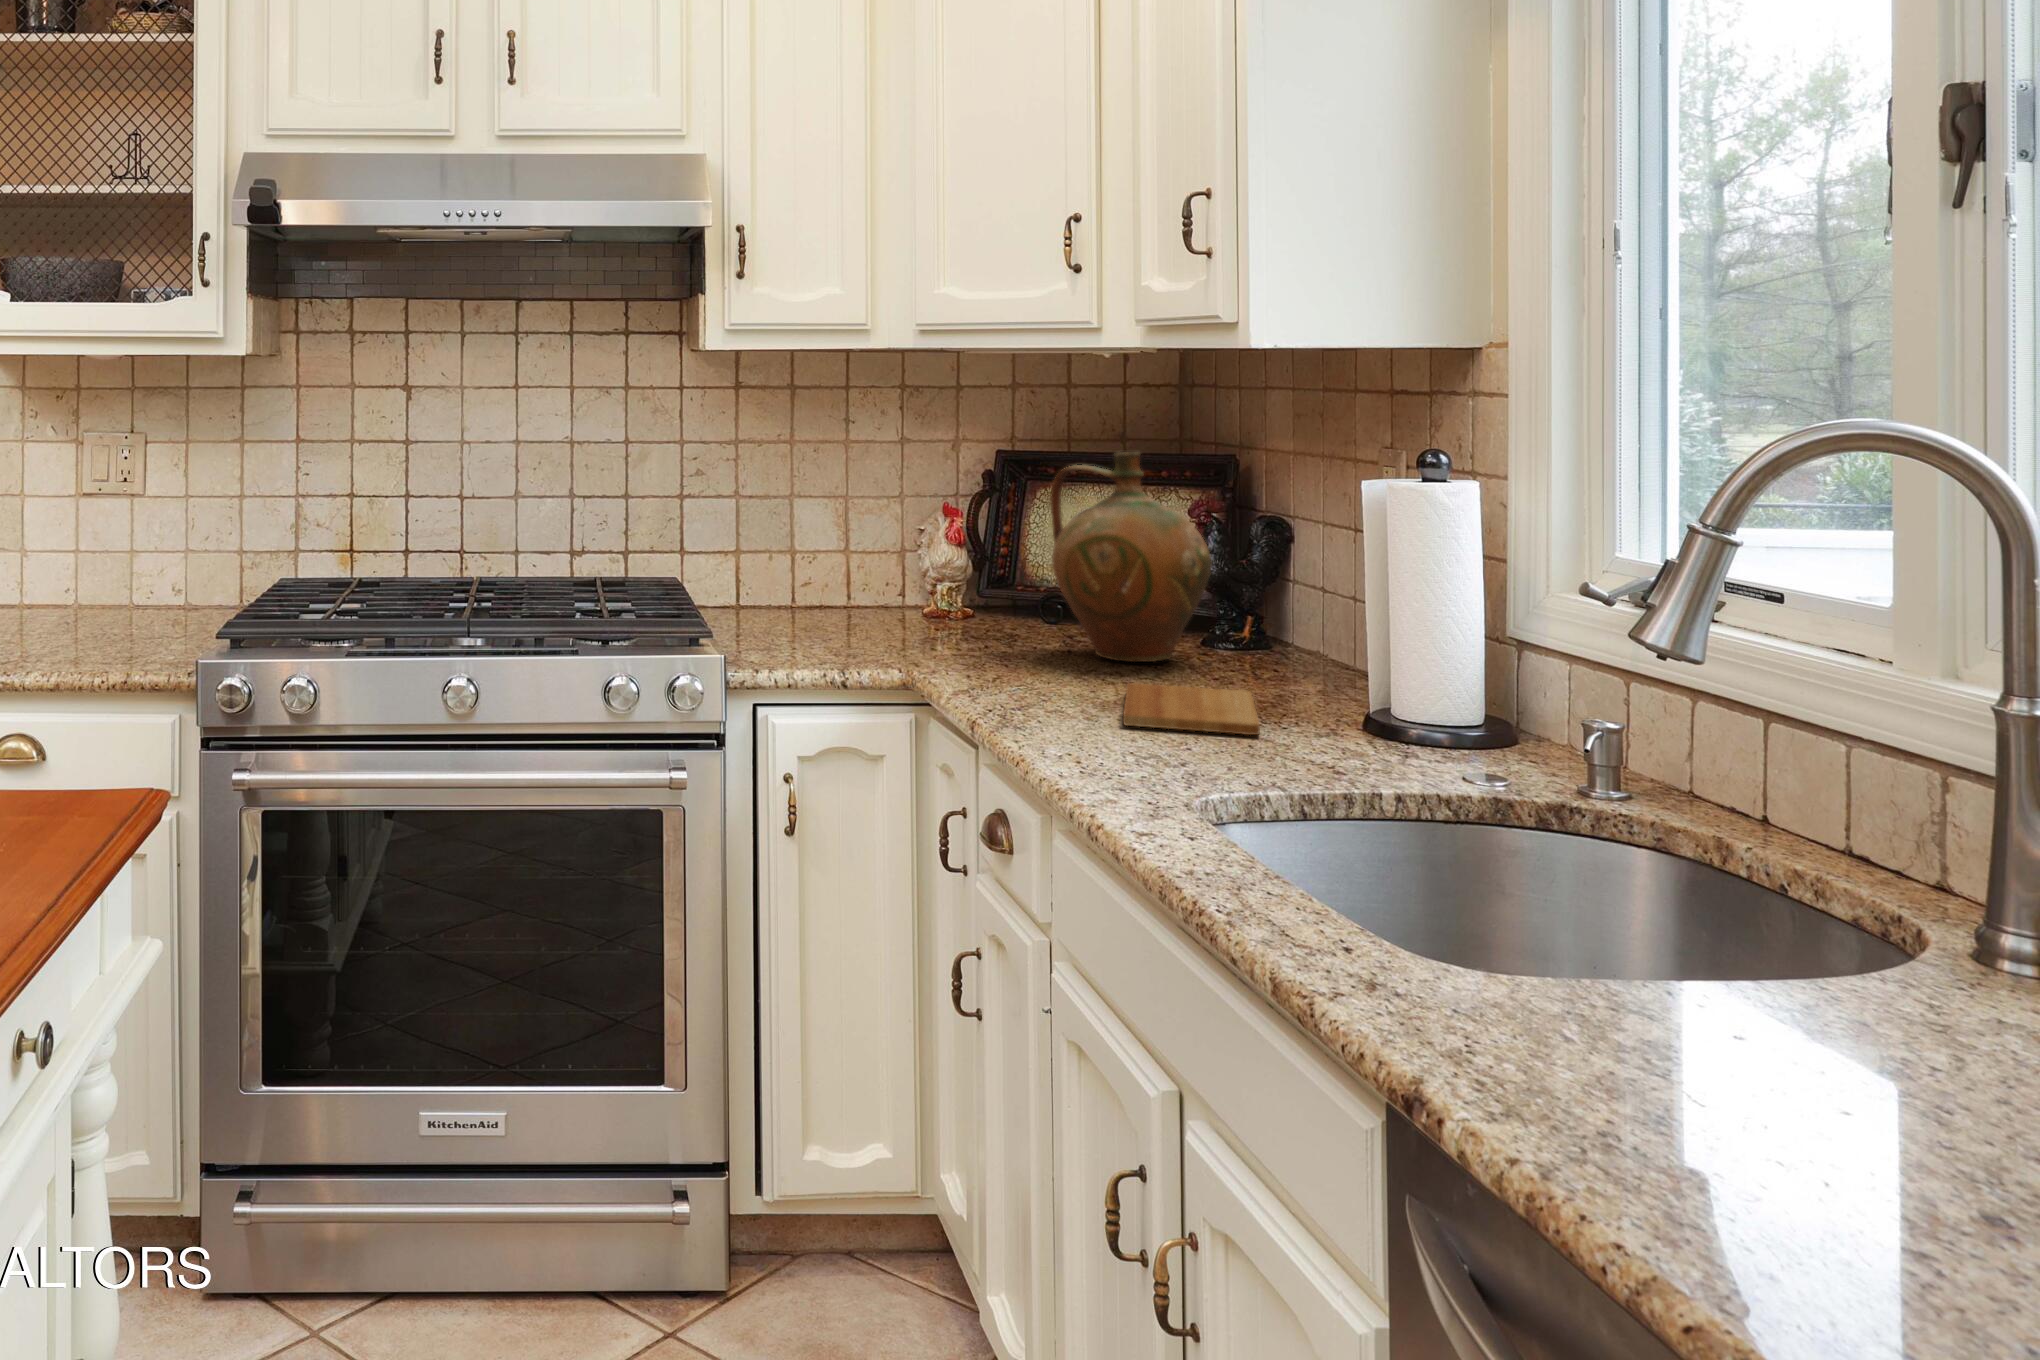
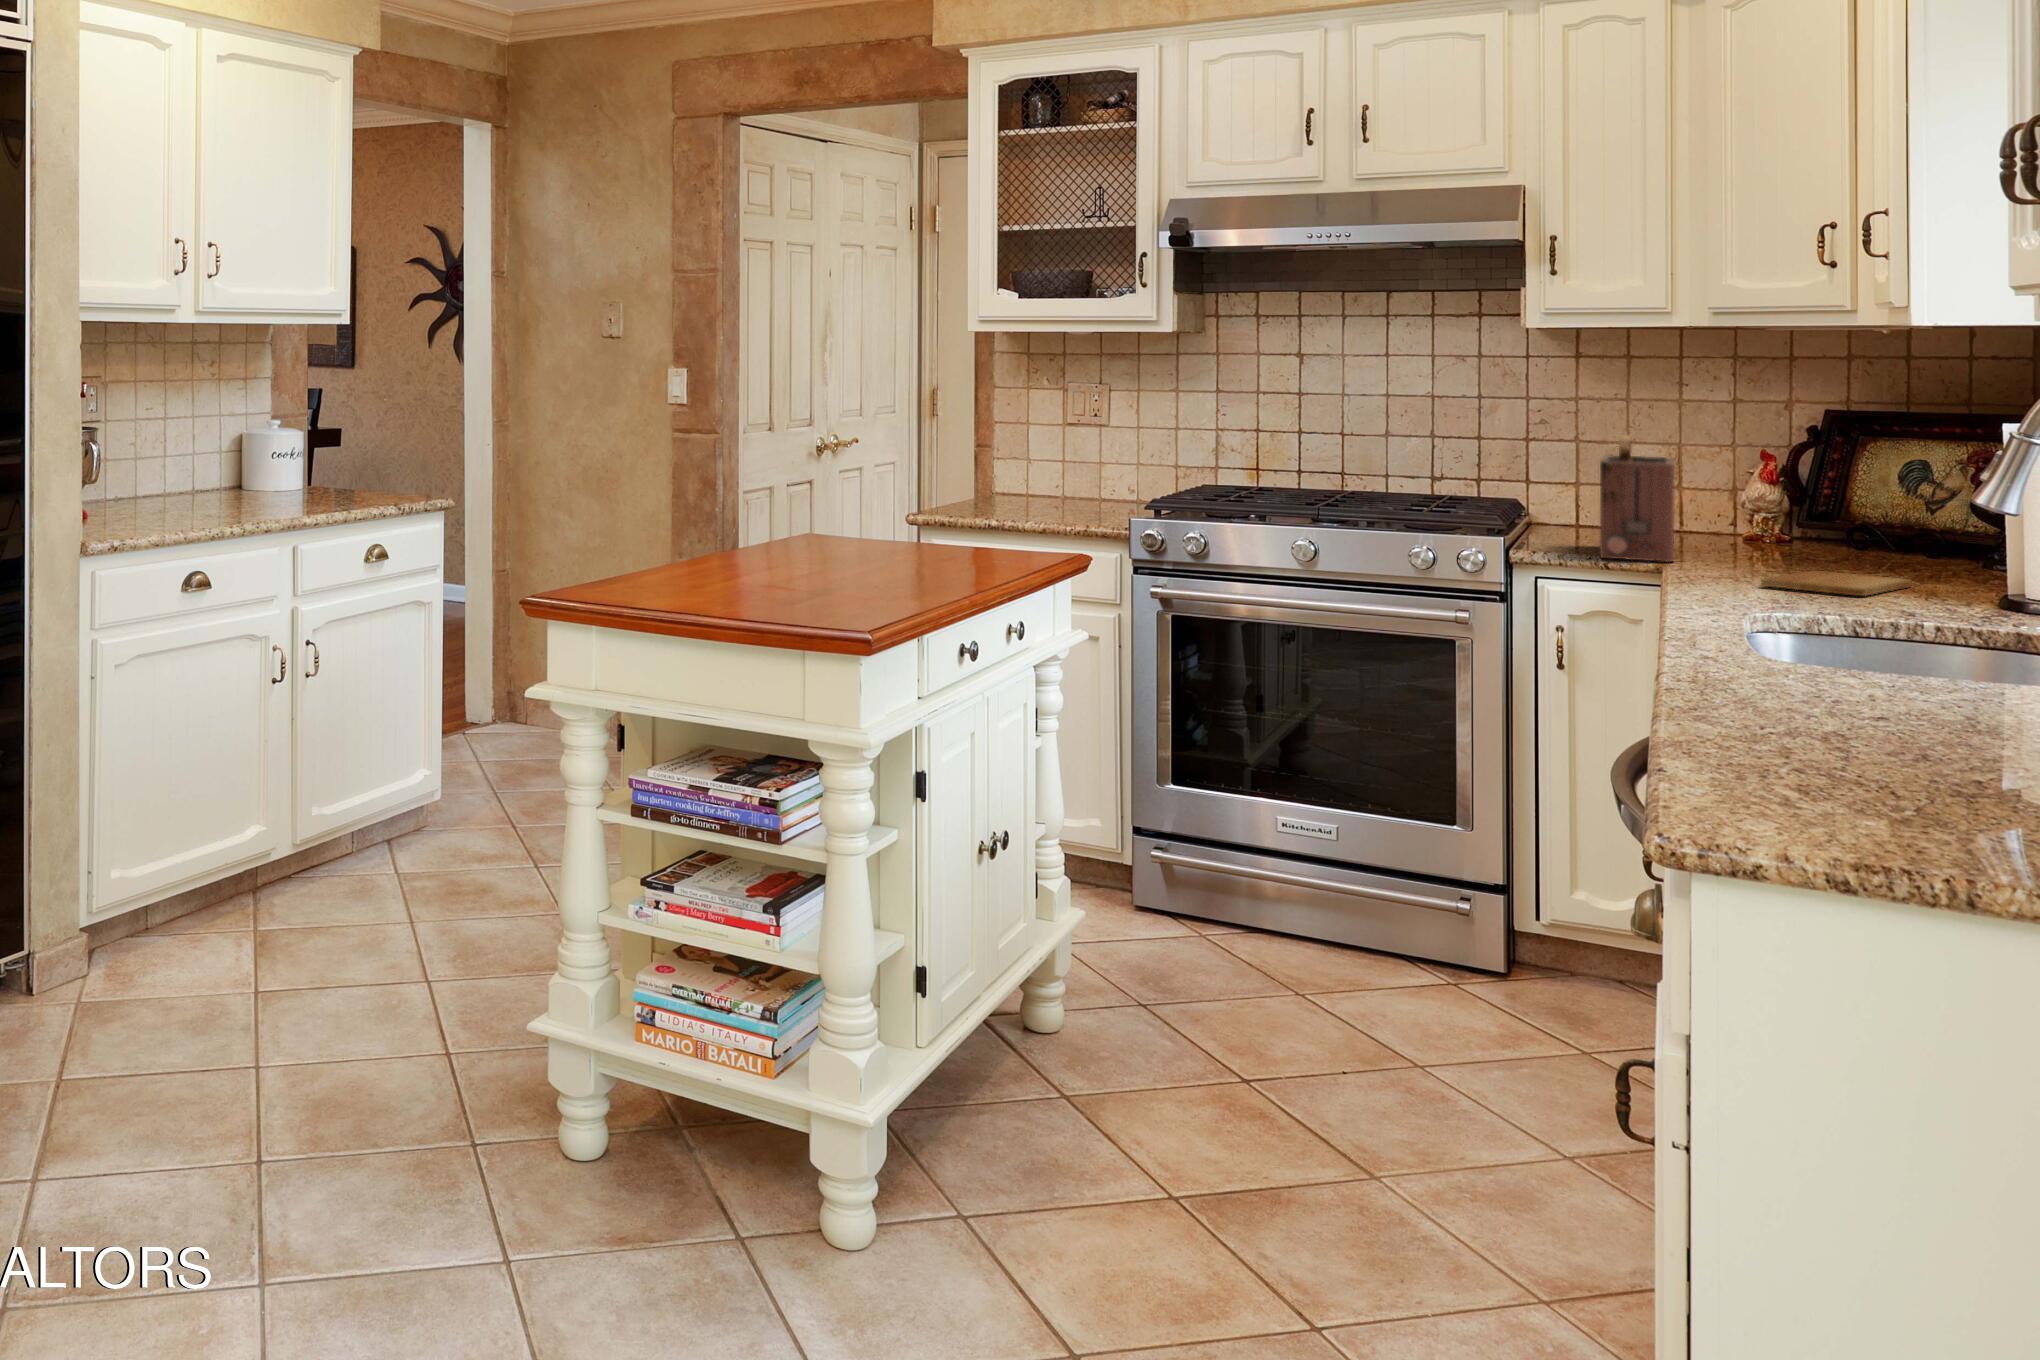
ceramic jug: present [1050,452,1211,662] -> none [1797,406,1943,568]
toaster: none [825,497,946,677] -> present [1600,436,1675,562]

